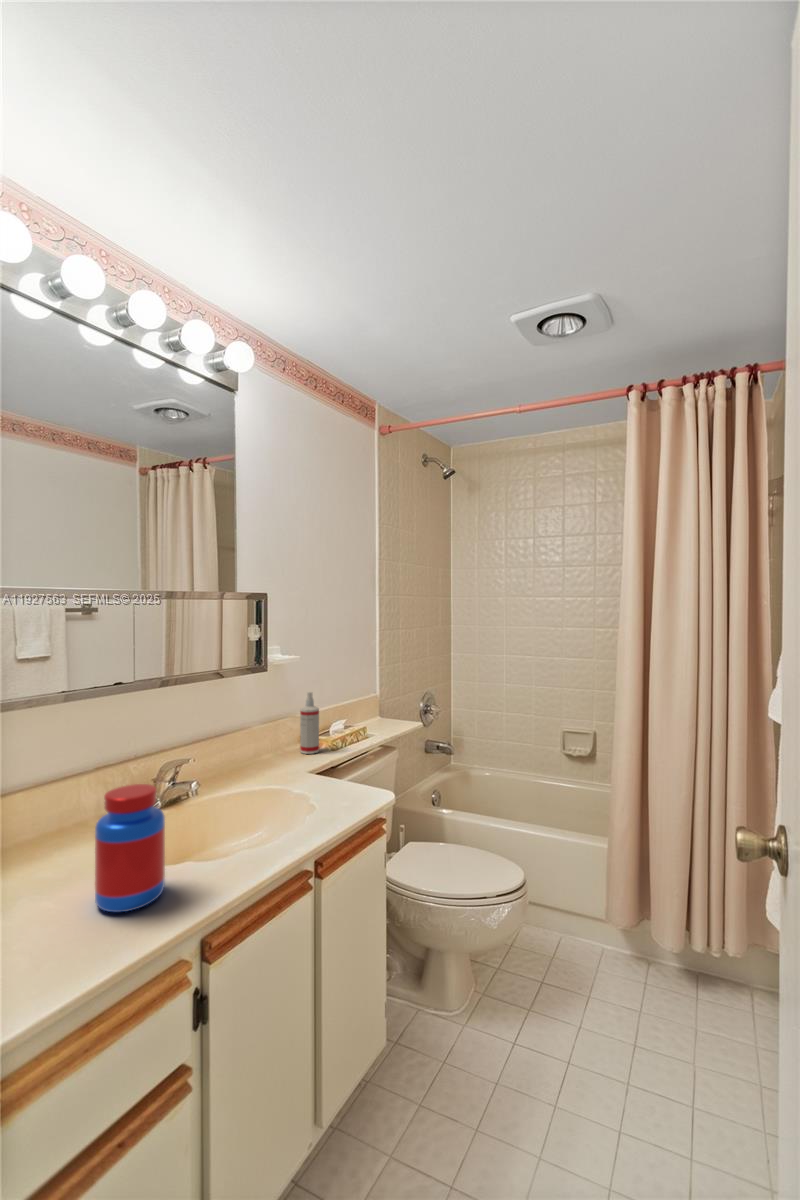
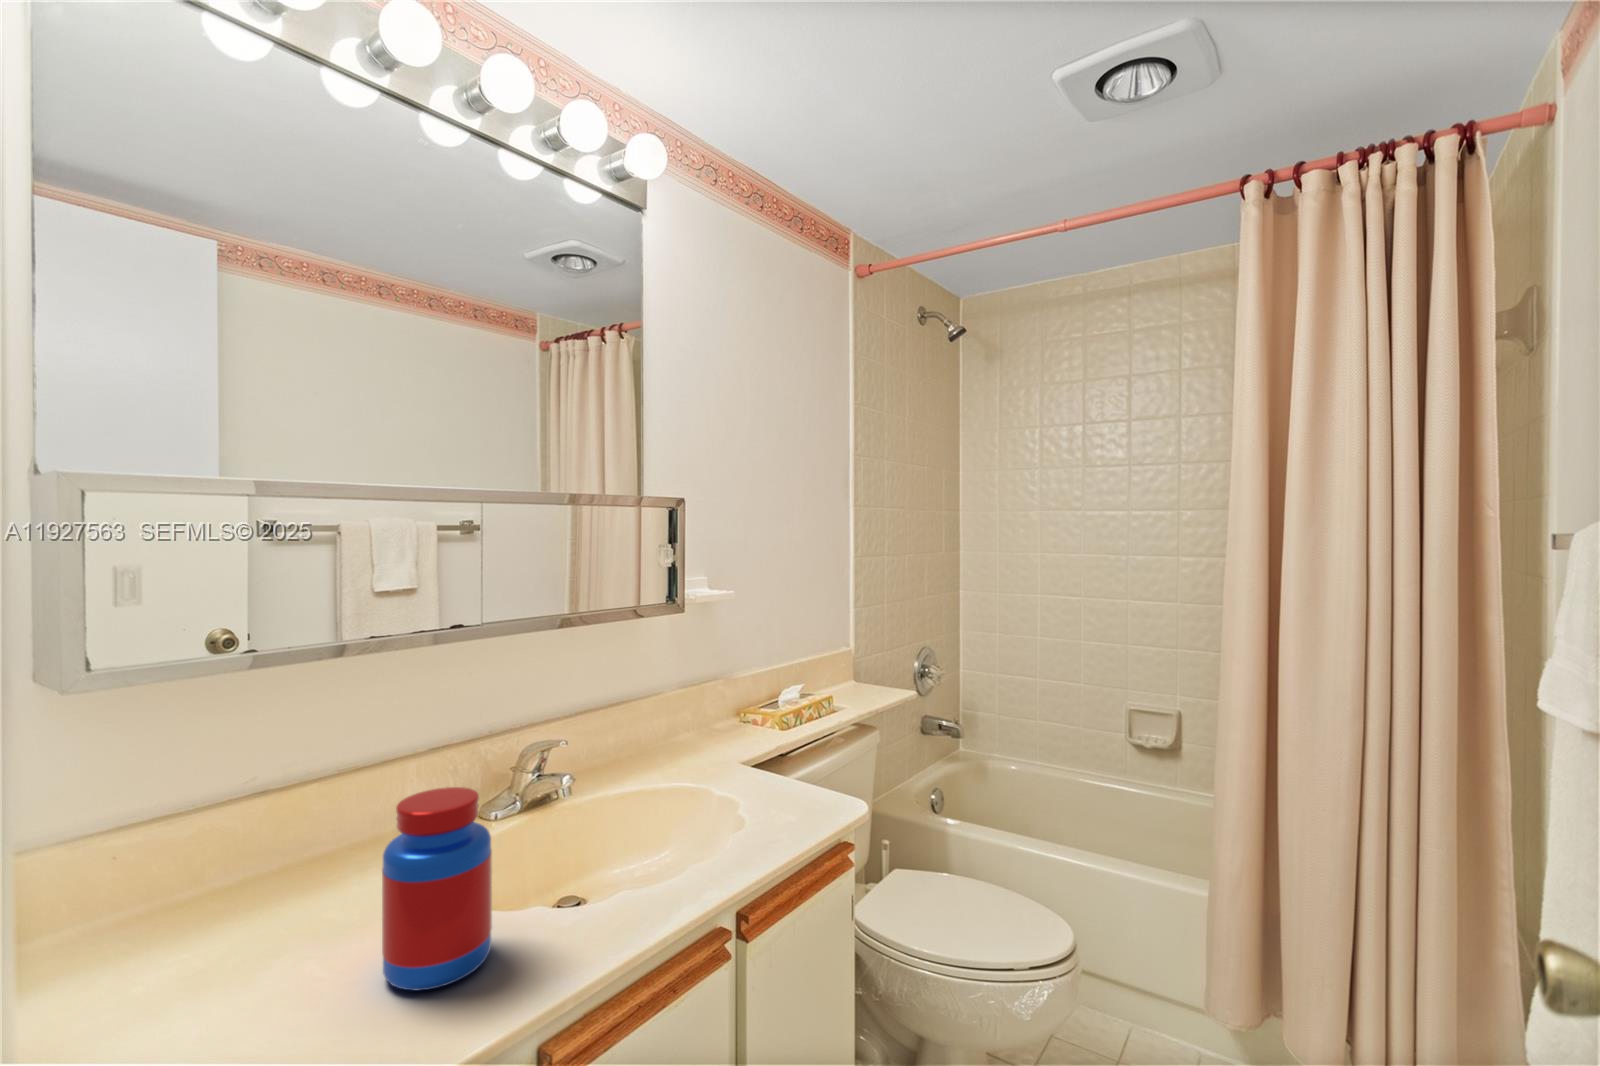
spray bottle: present [300,692,319,754] -> none [734,646,761,736]

